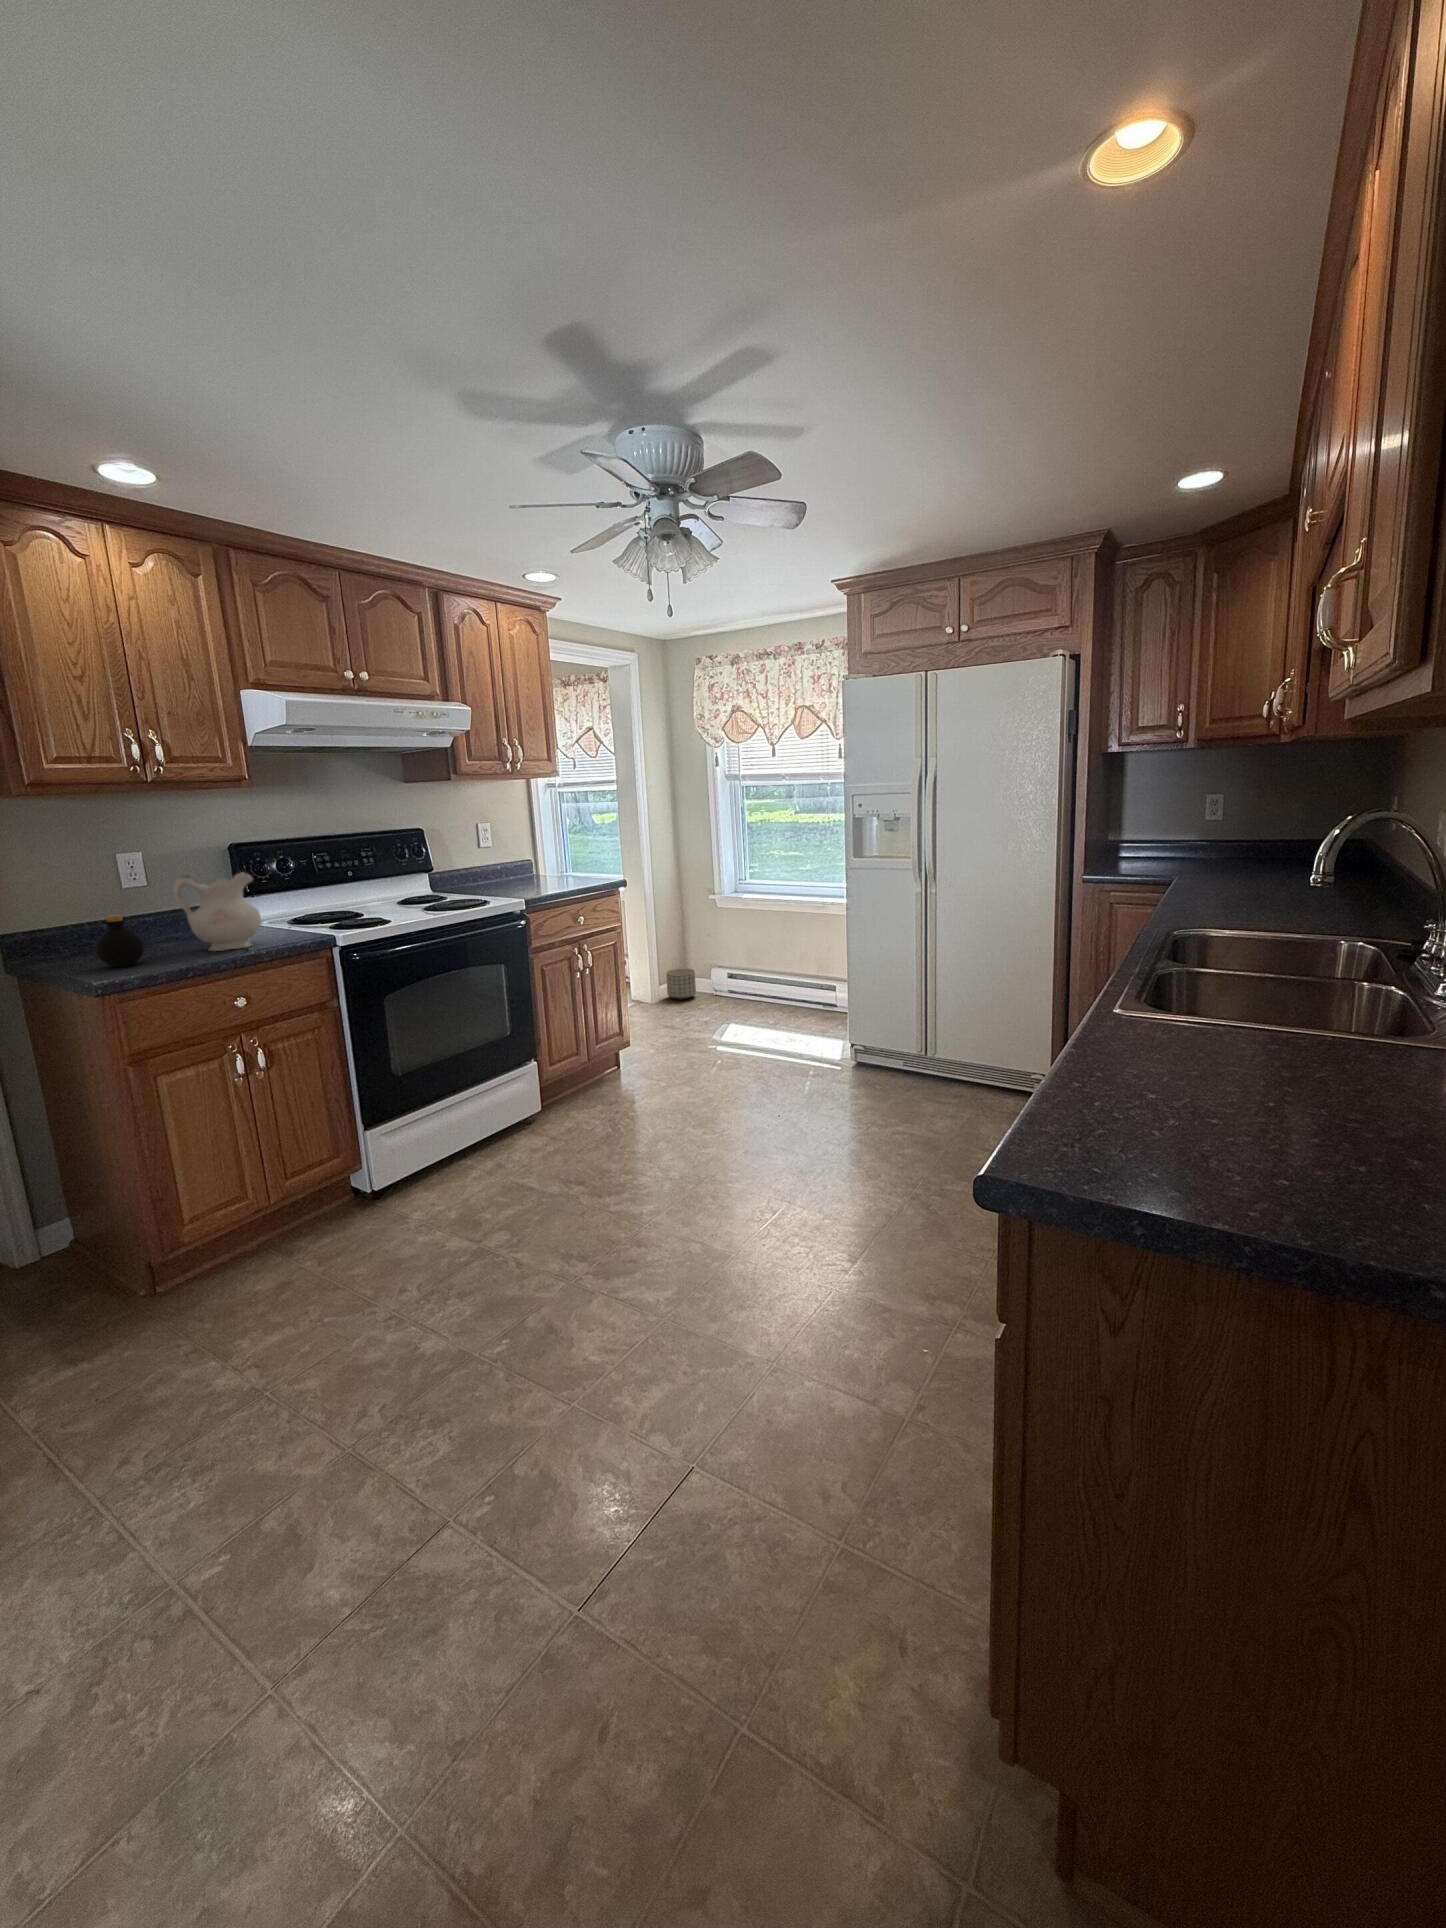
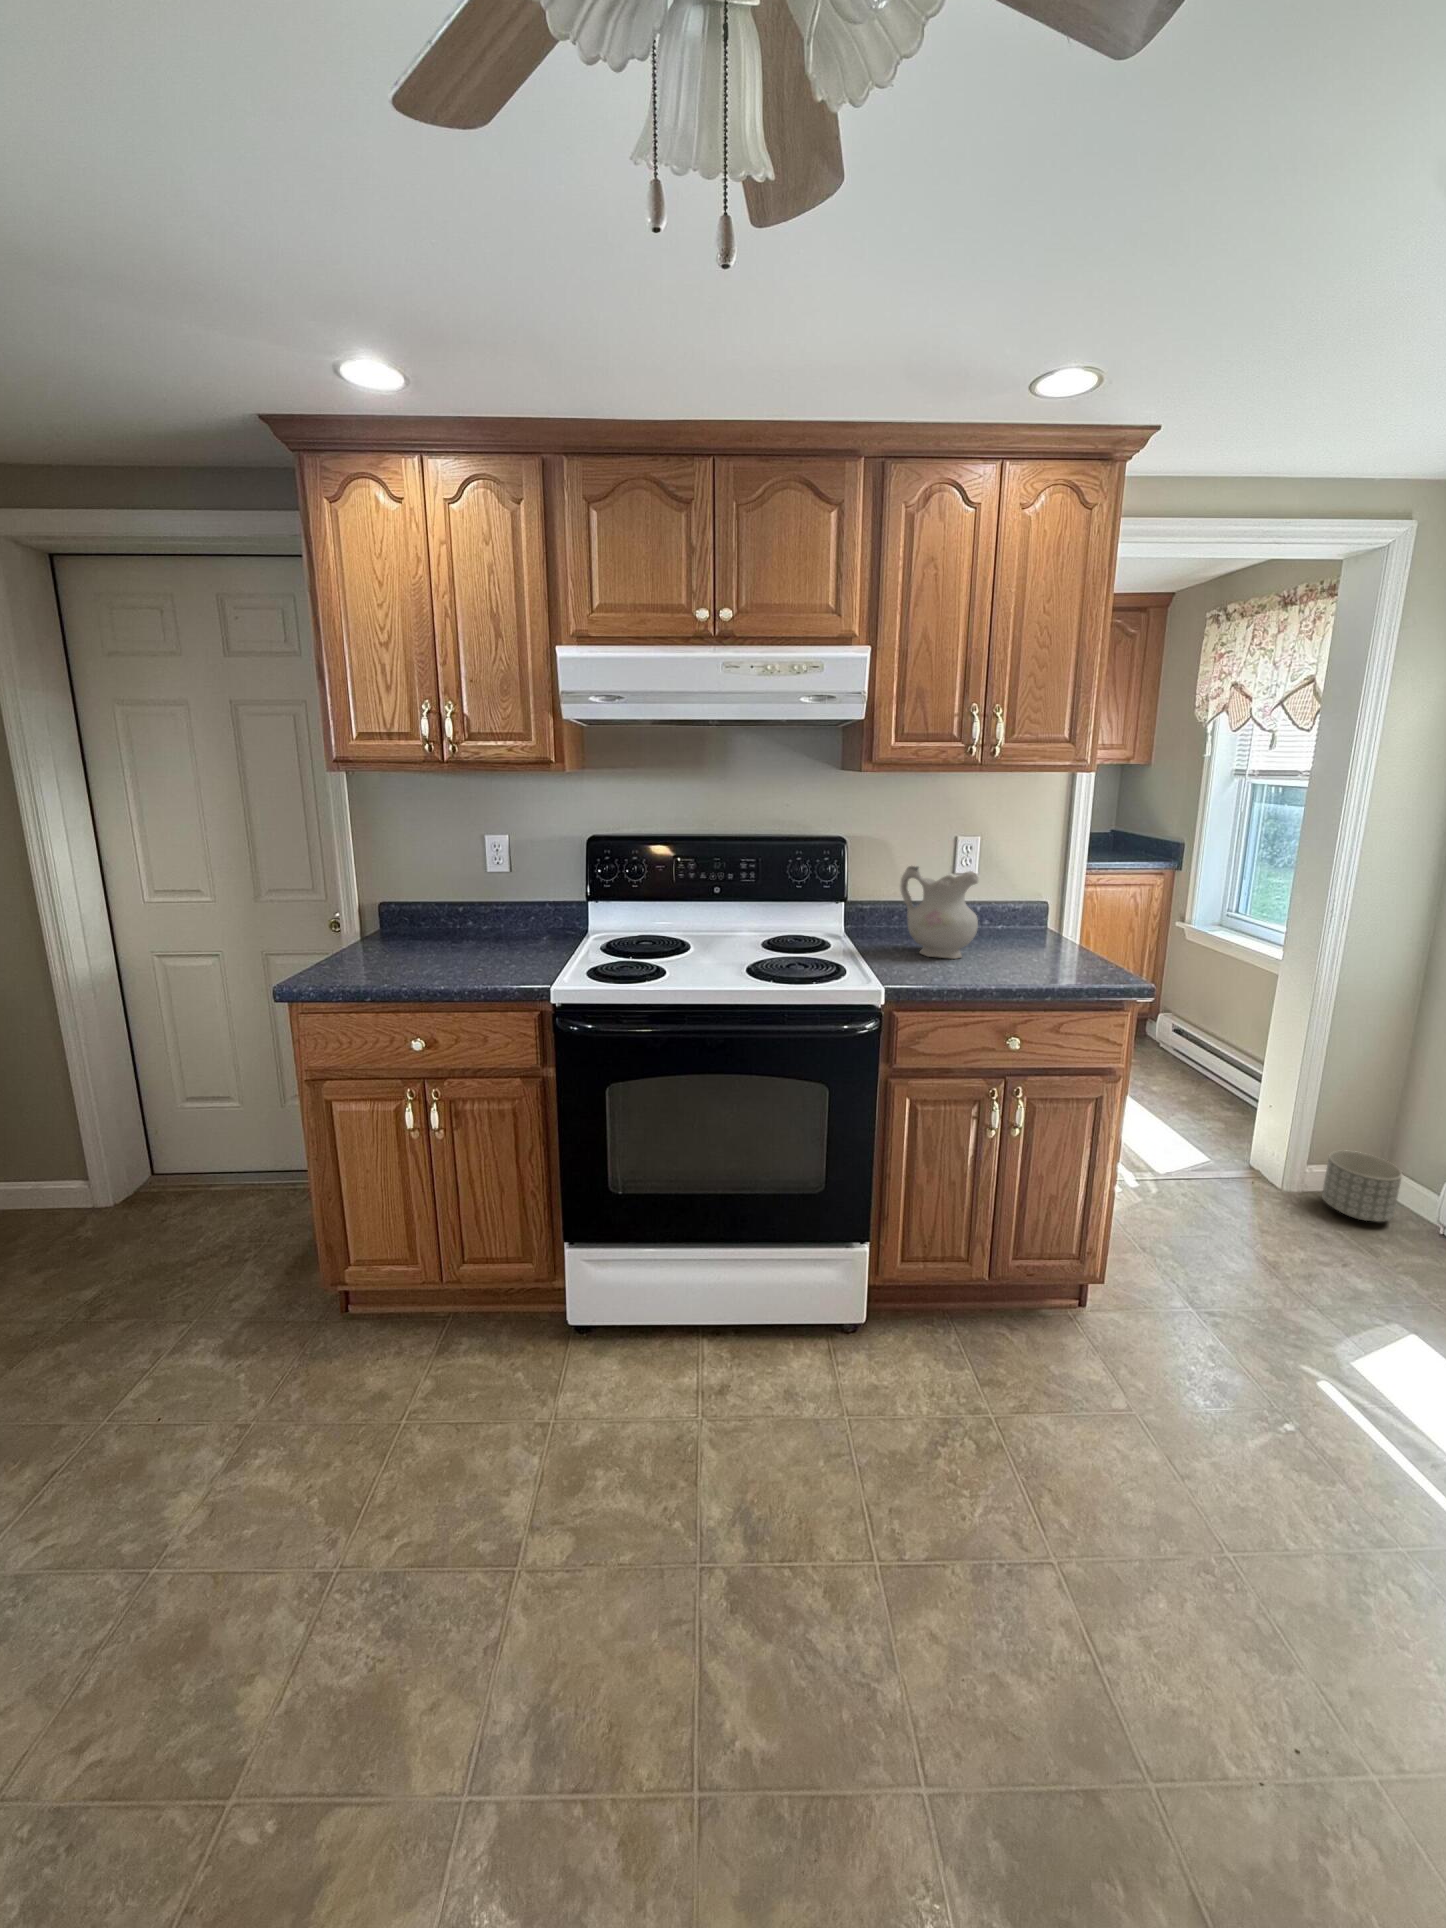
ceramic pitcher: present [173,872,261,951] -> present [900,866,978,959]
bottle: present [96,915,144,967] -> none [342,909,388,967]

